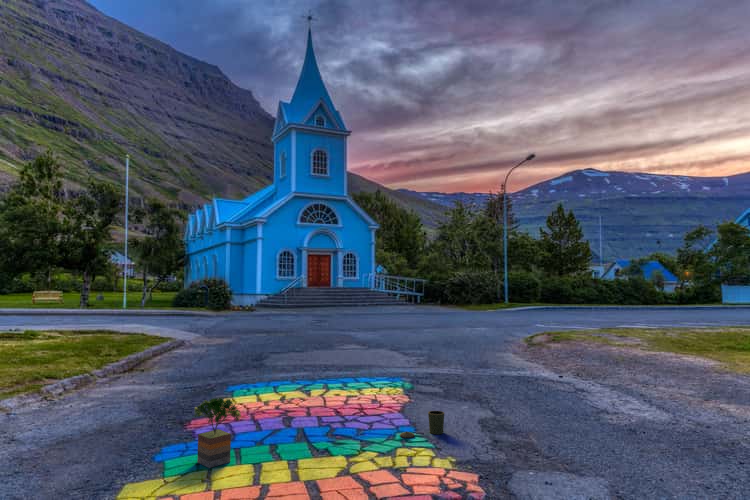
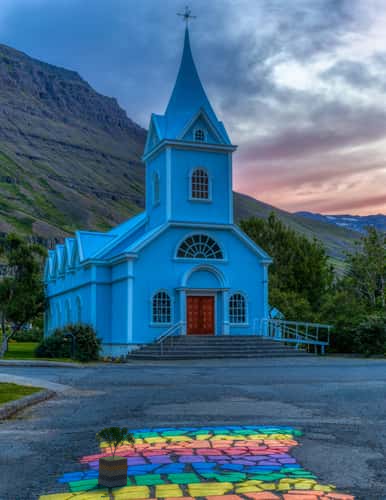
trash can: present [400,411,444,438] -> none [285,448,329,473]

